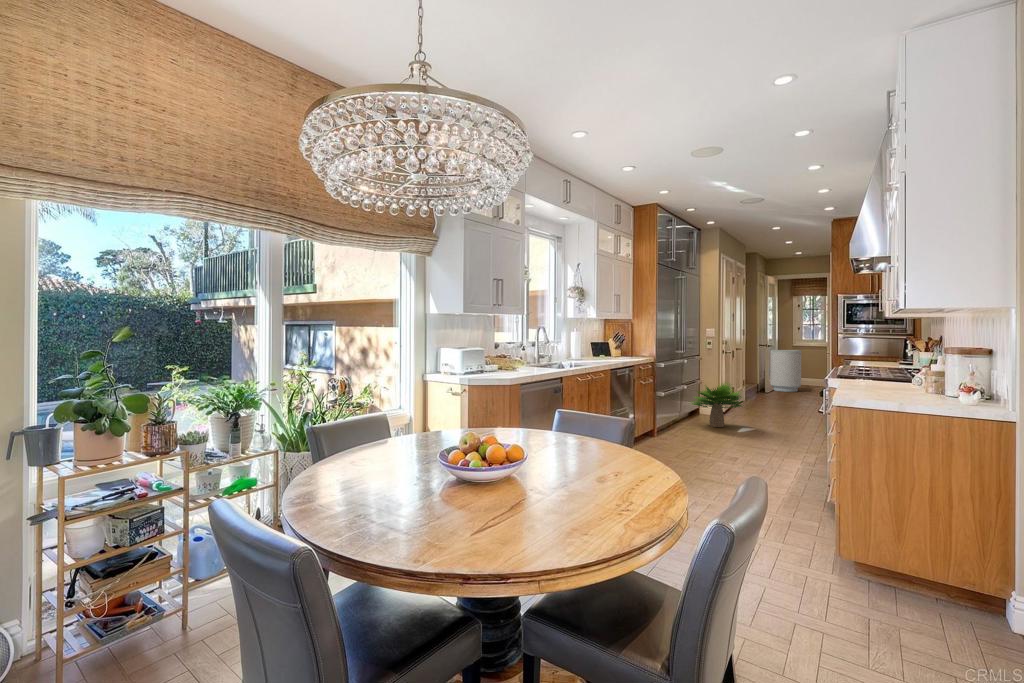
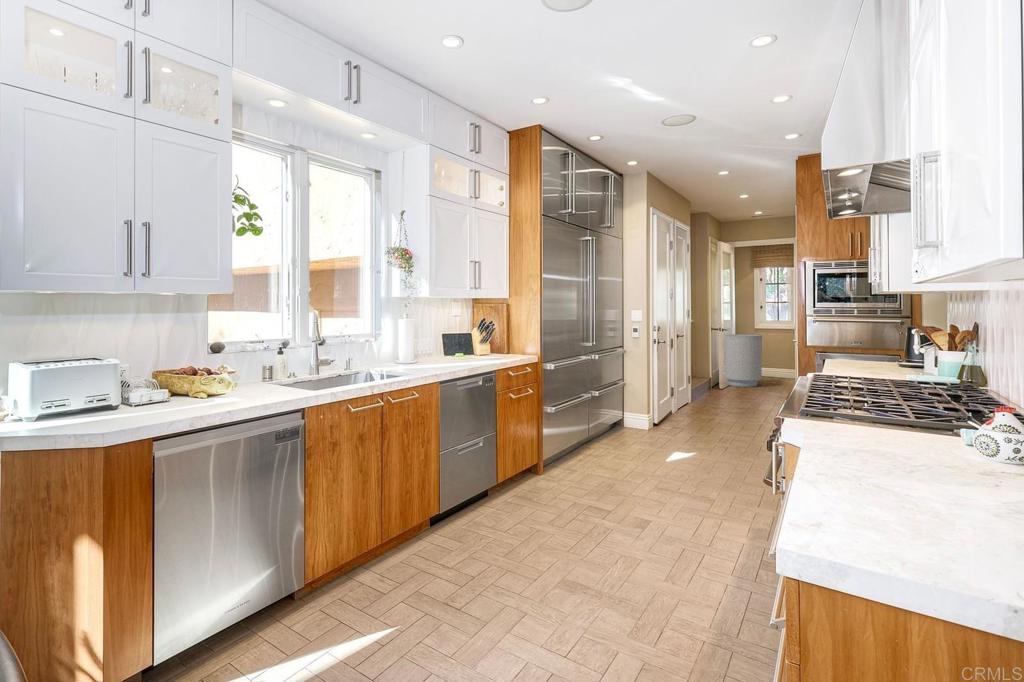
potted plant: present [692,383,742,427] -> none [600,385,679,452]

